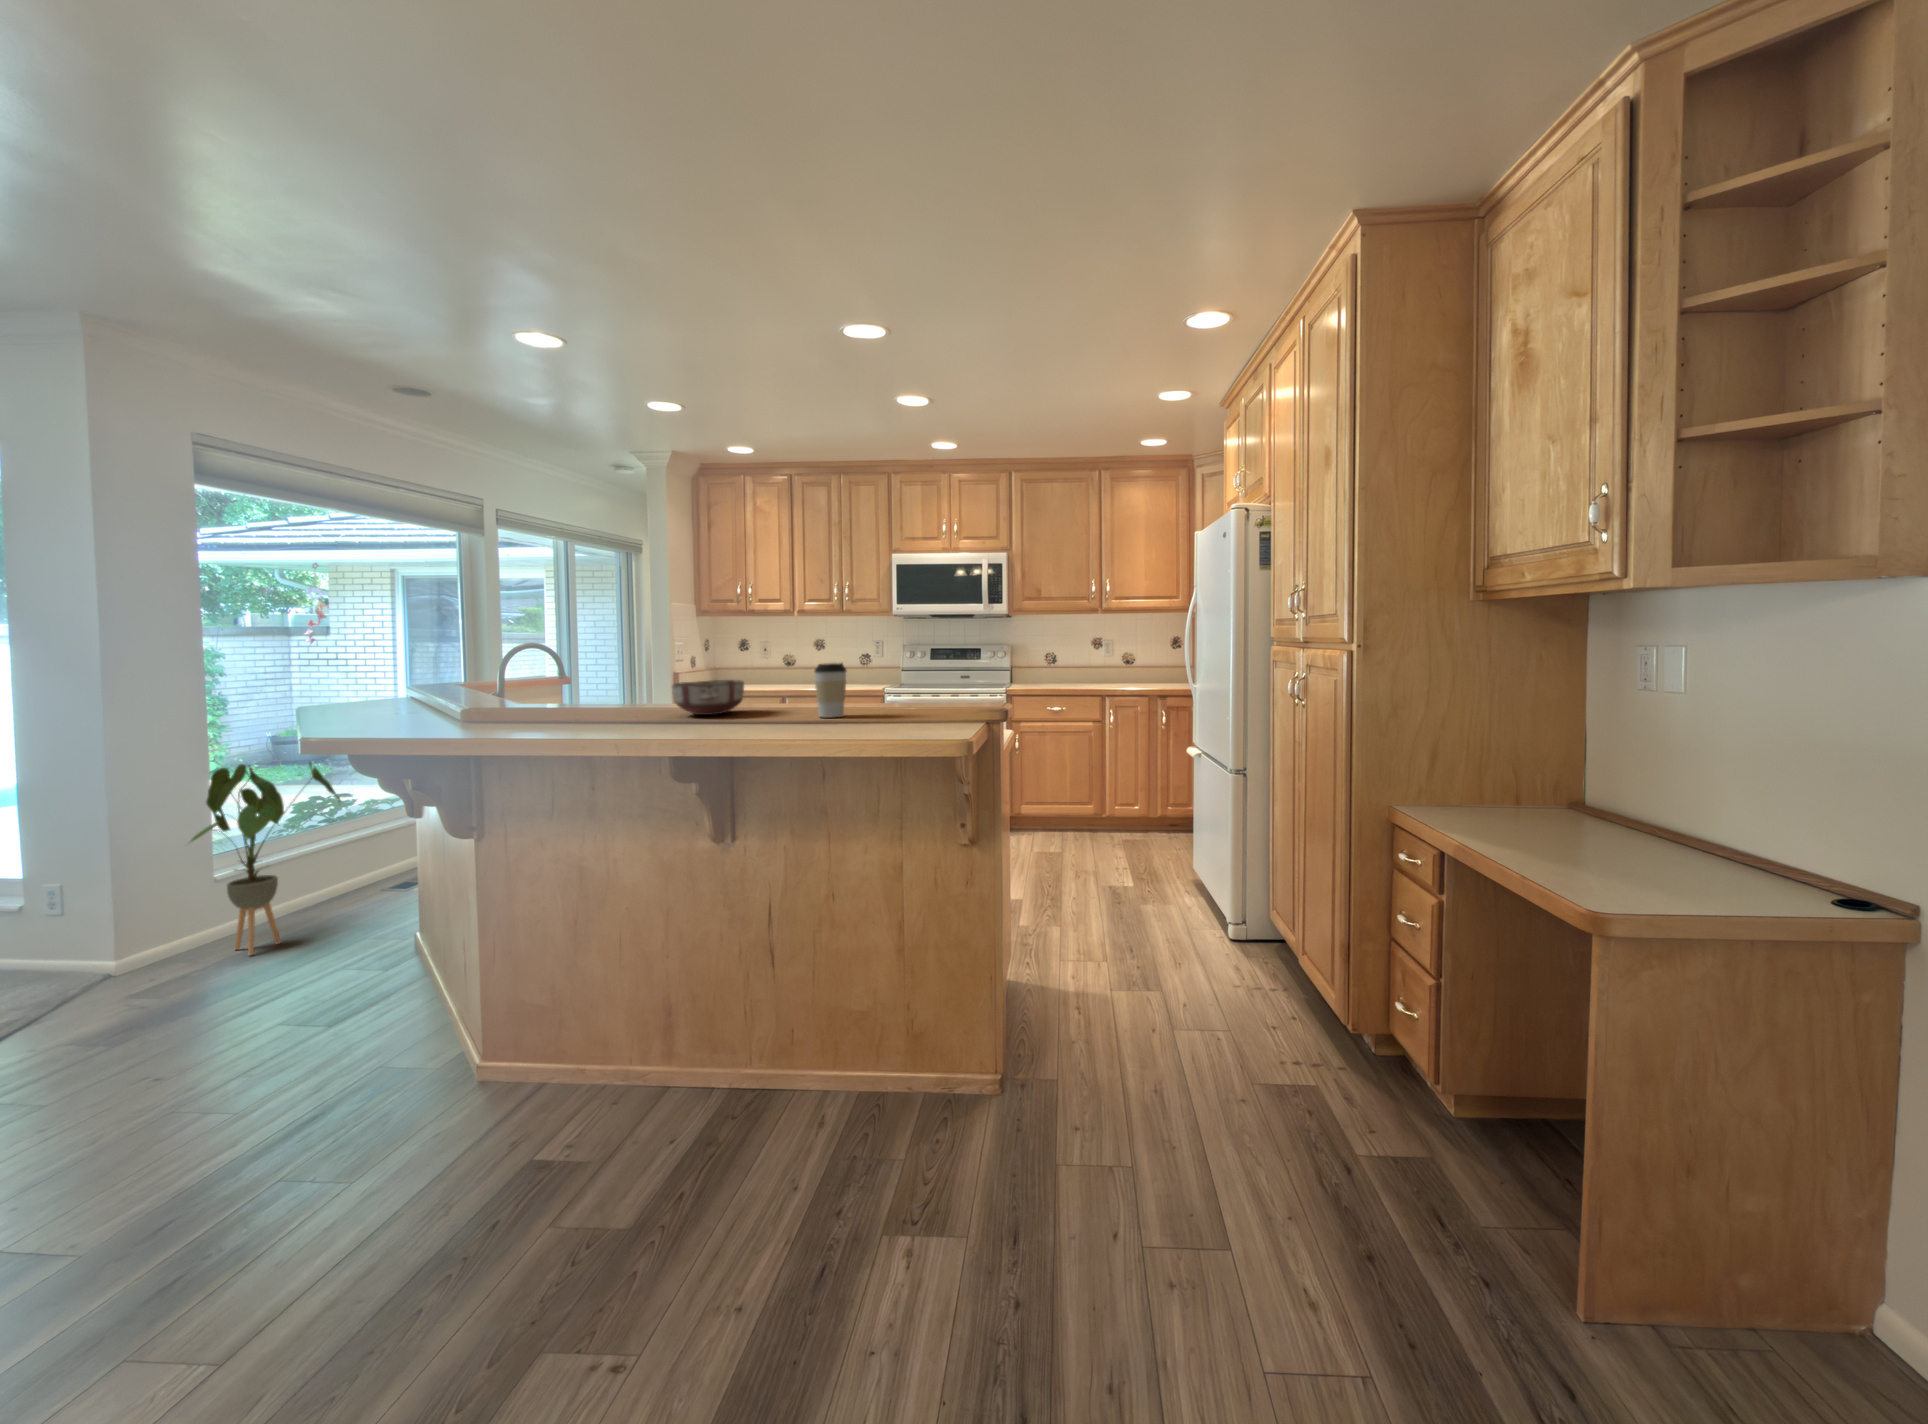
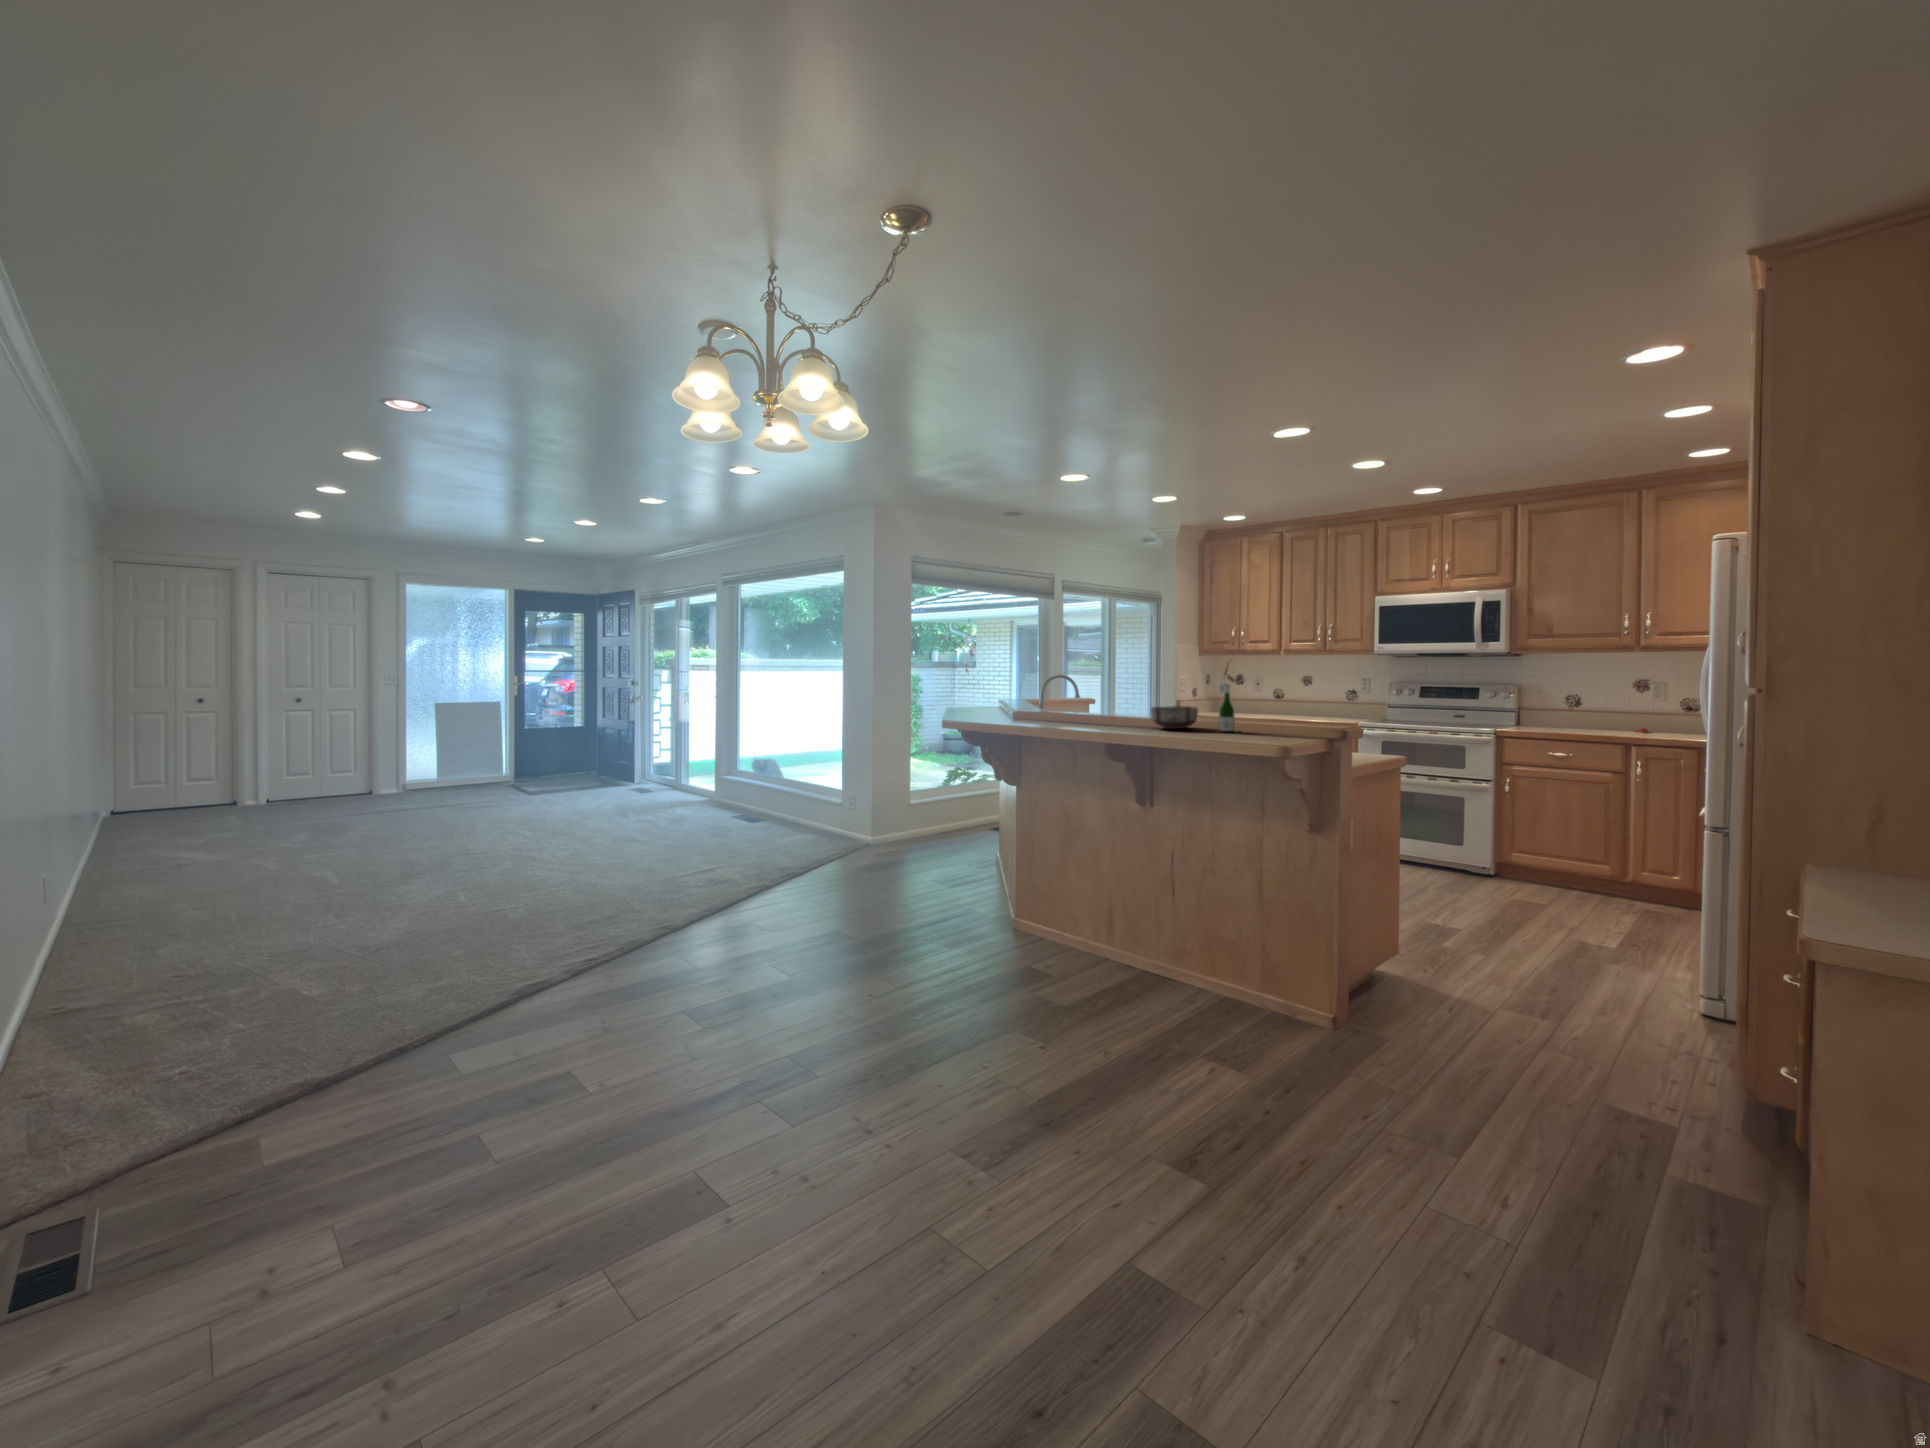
wine bottle: none [775,609,809,714] -> present [1219,668,1235,732]
coffee cup: present [815,663,847,718] -> none [1242,698,1267,736]
house plant: present [191,762,340,955] -> none [906,742,974,851]

